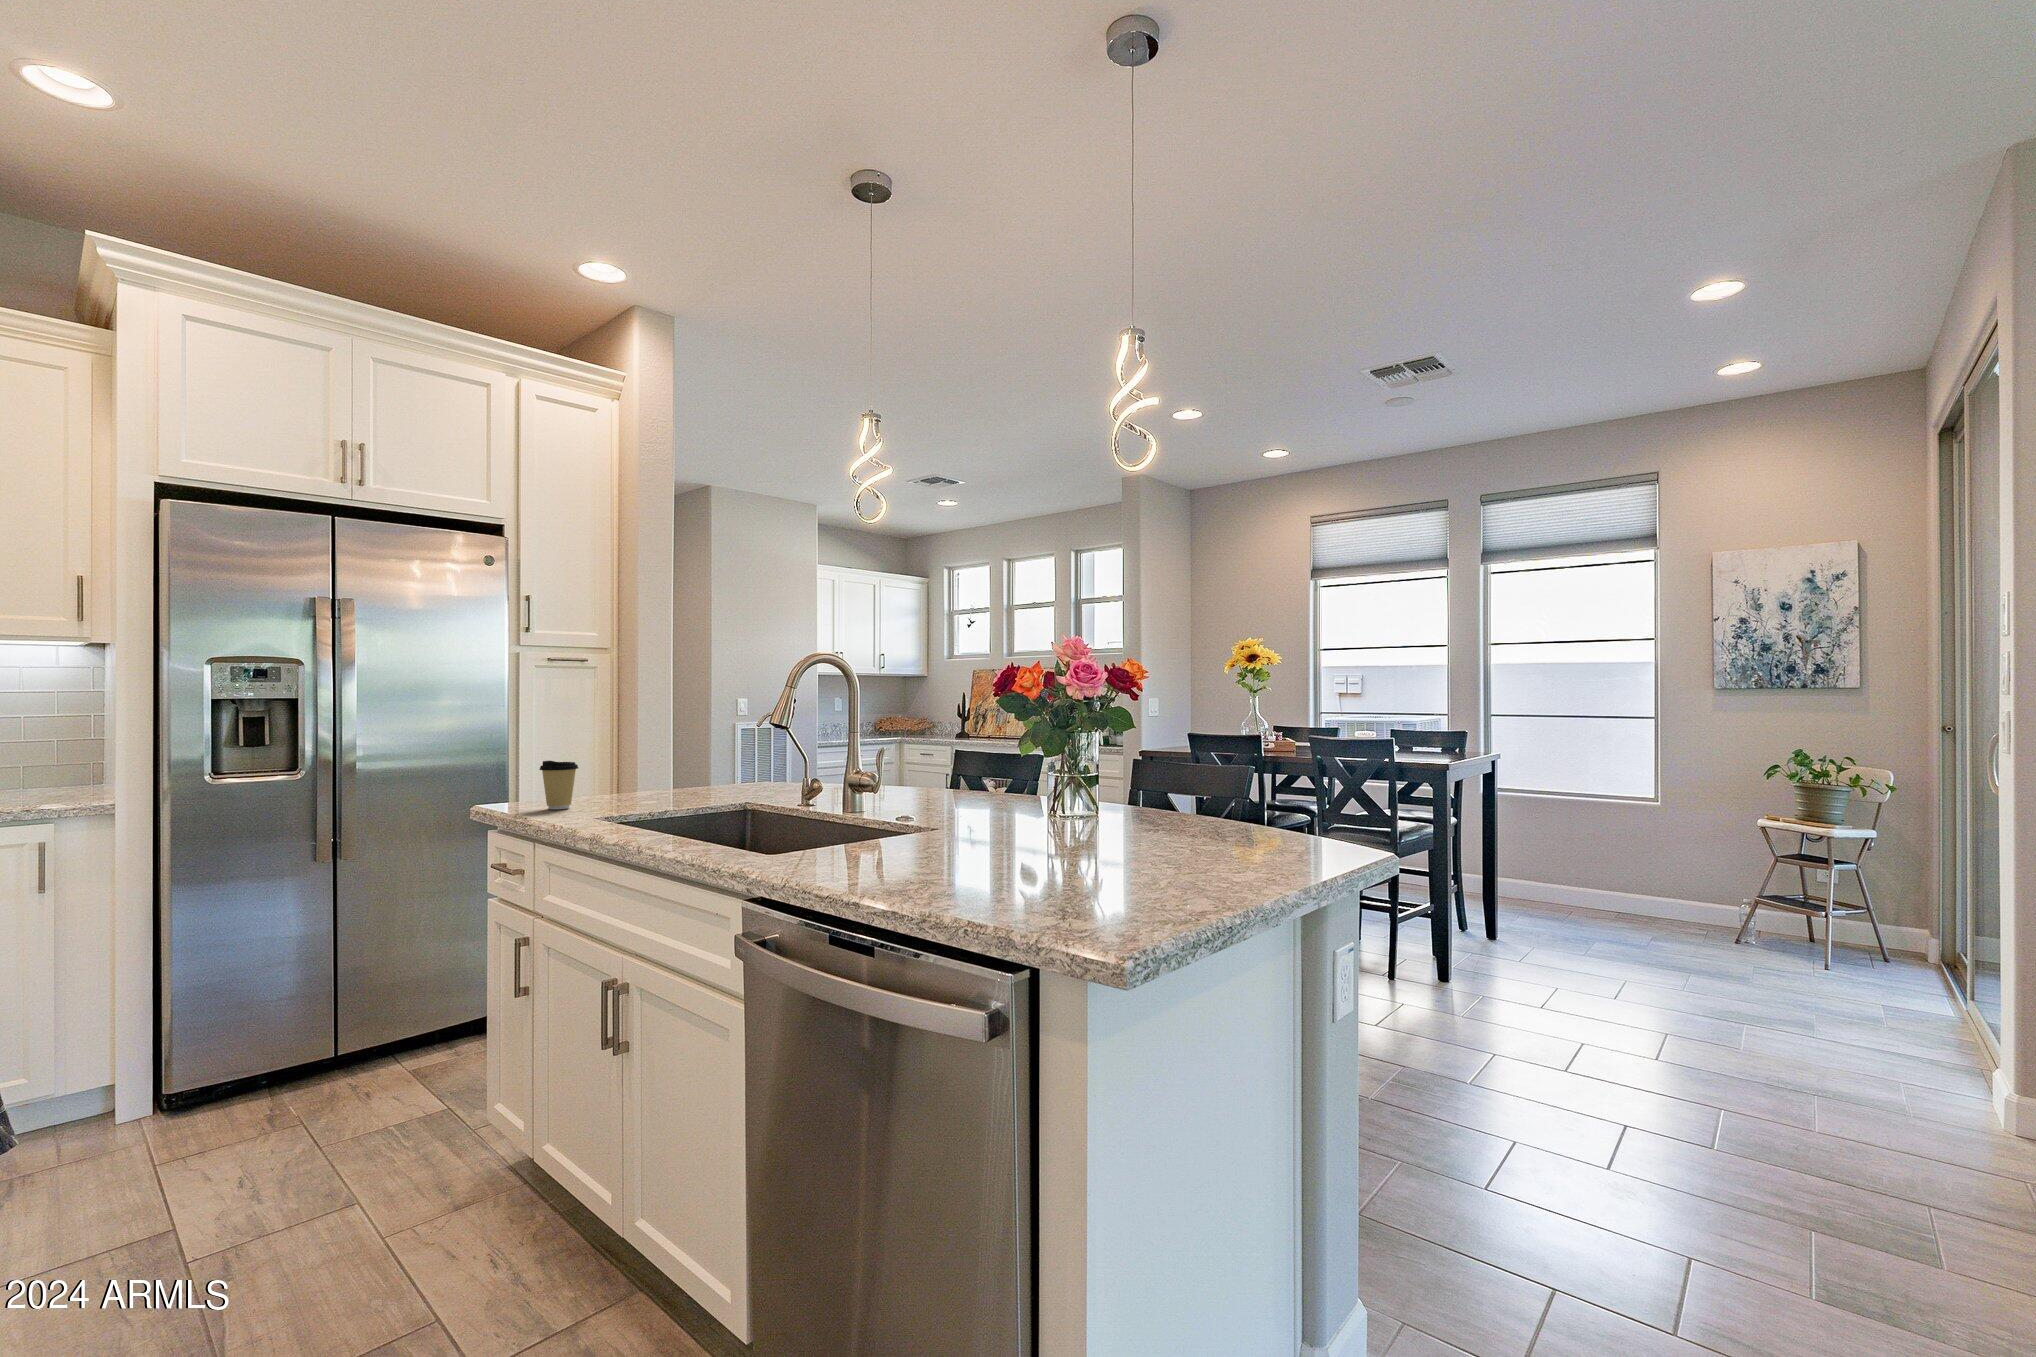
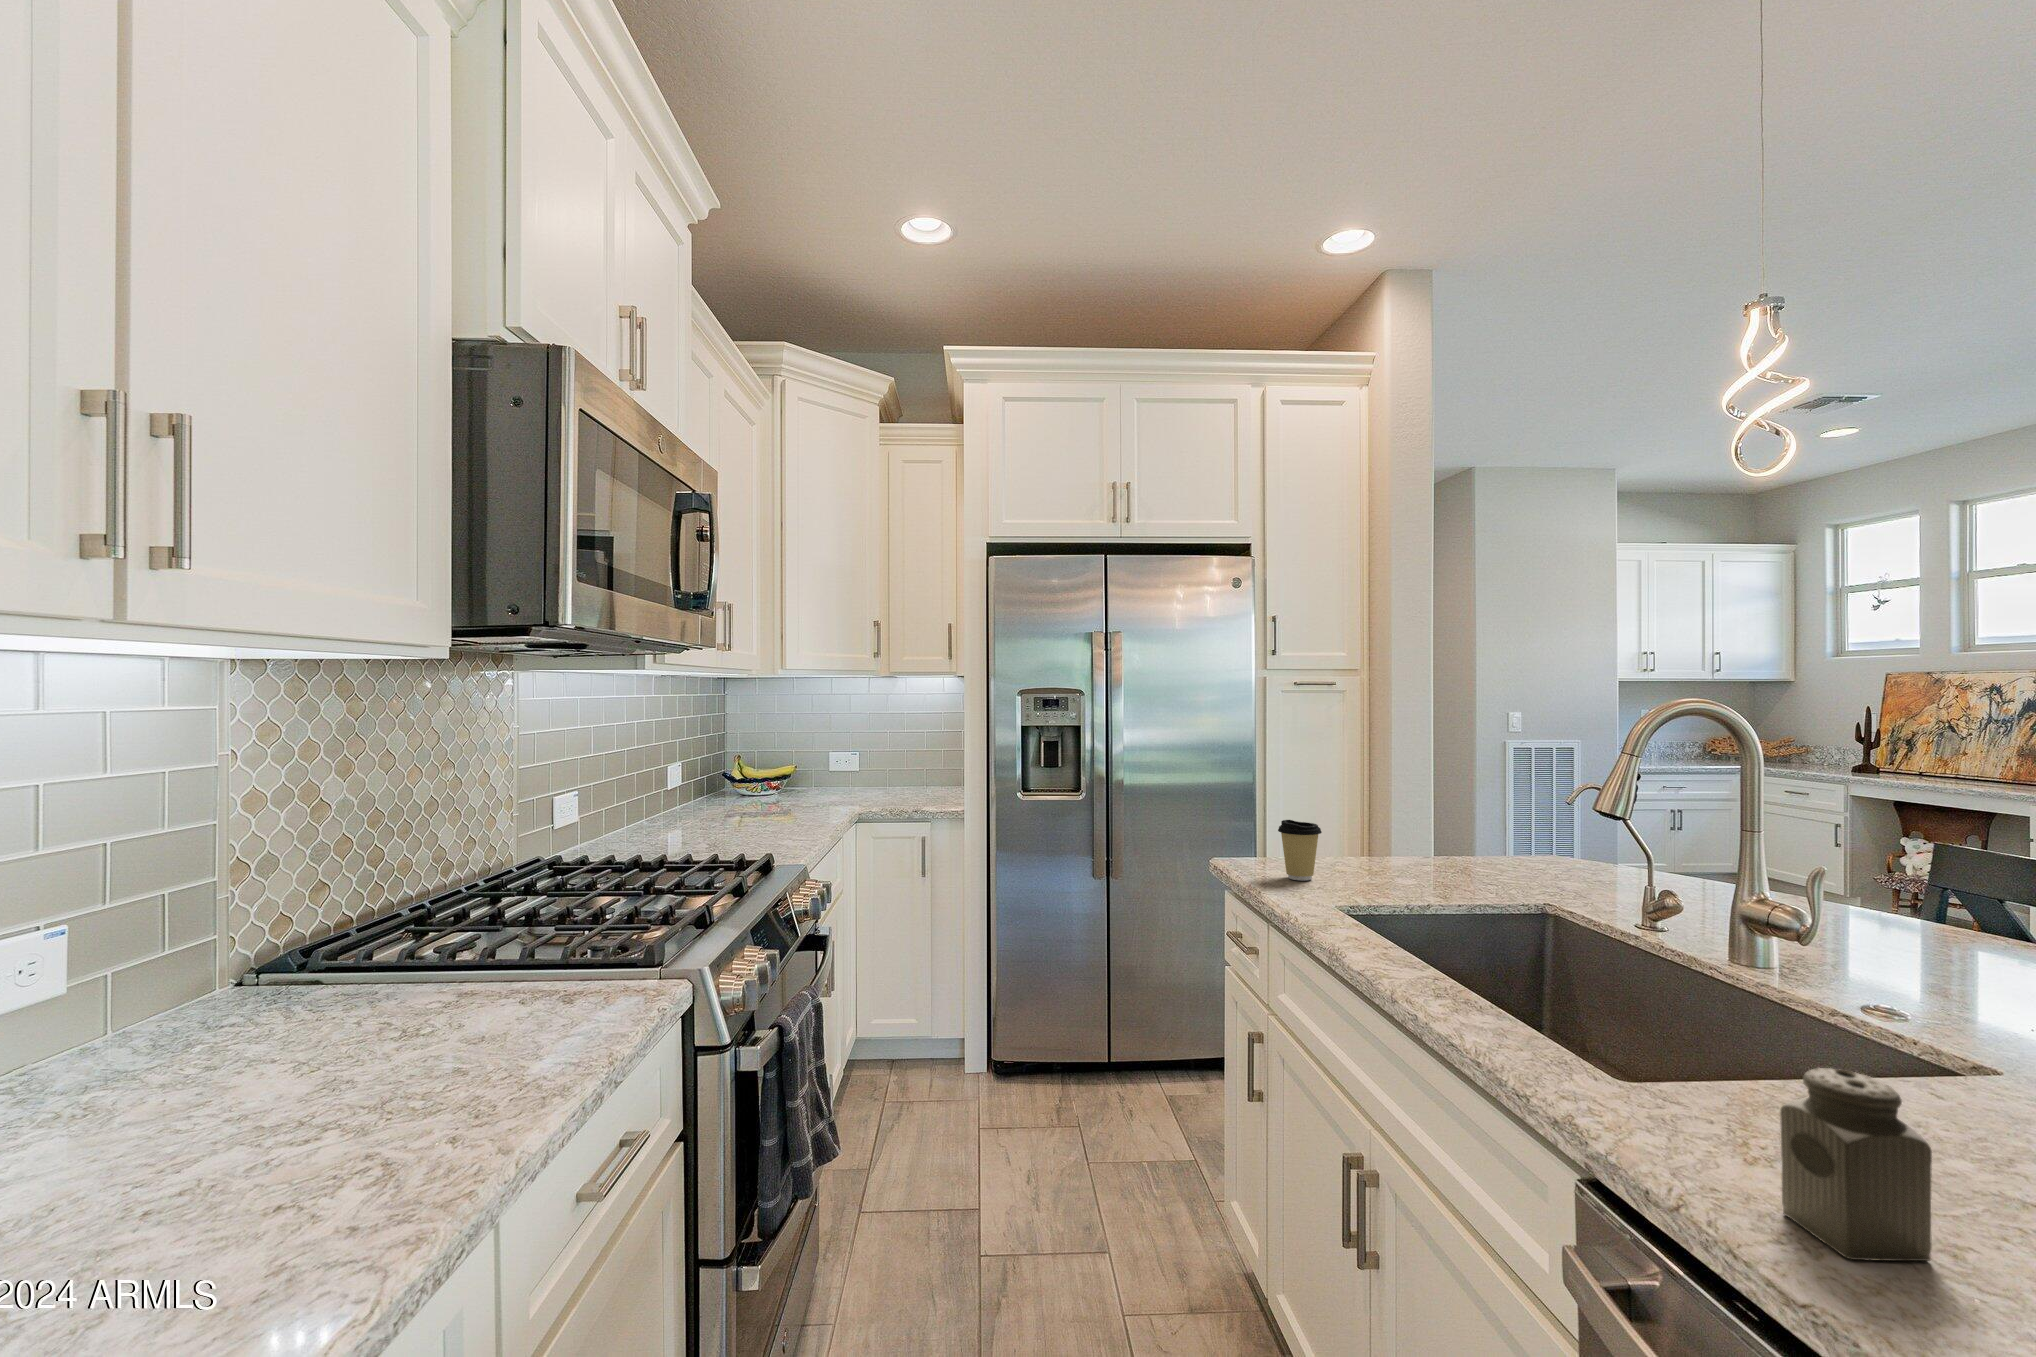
salt shaker: none [833,801,885,881] -> present [1780,1068,1932,1261]

